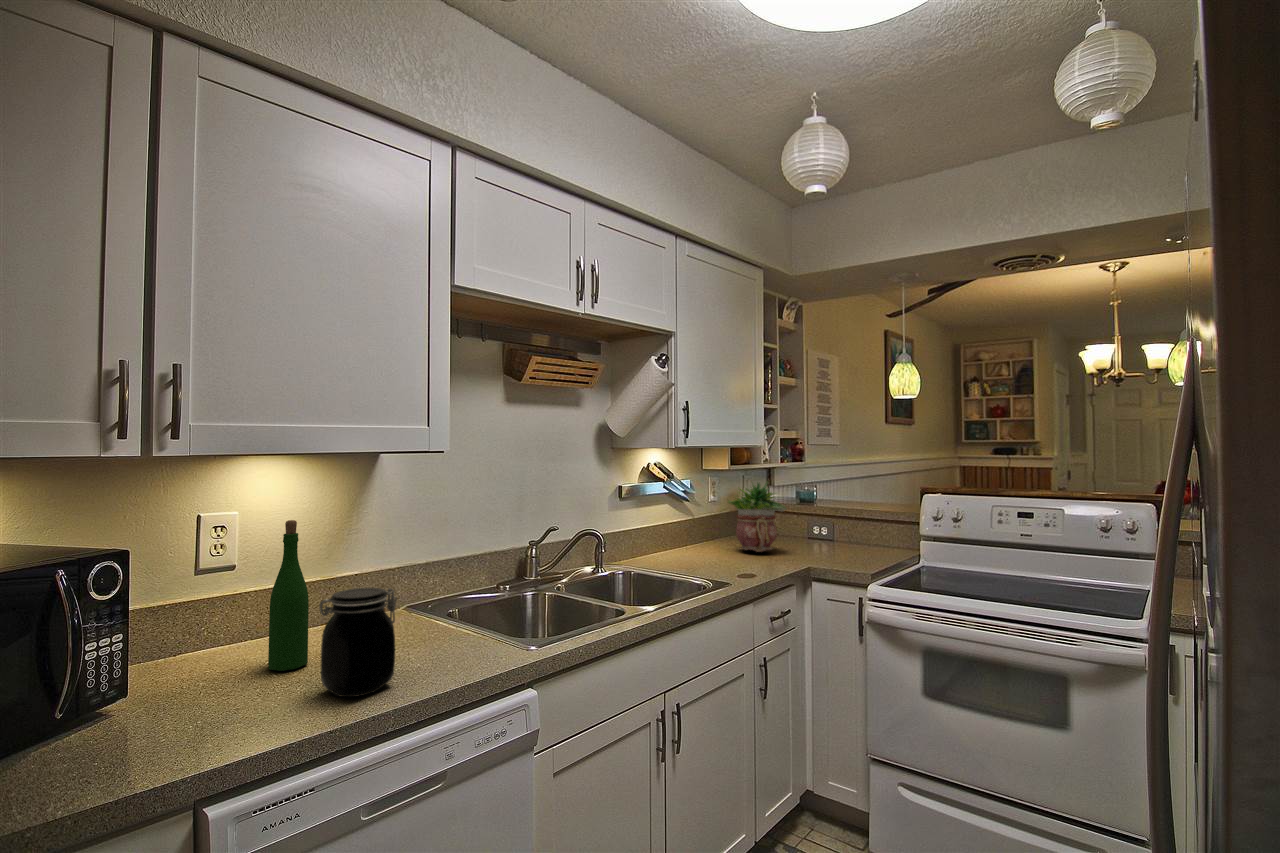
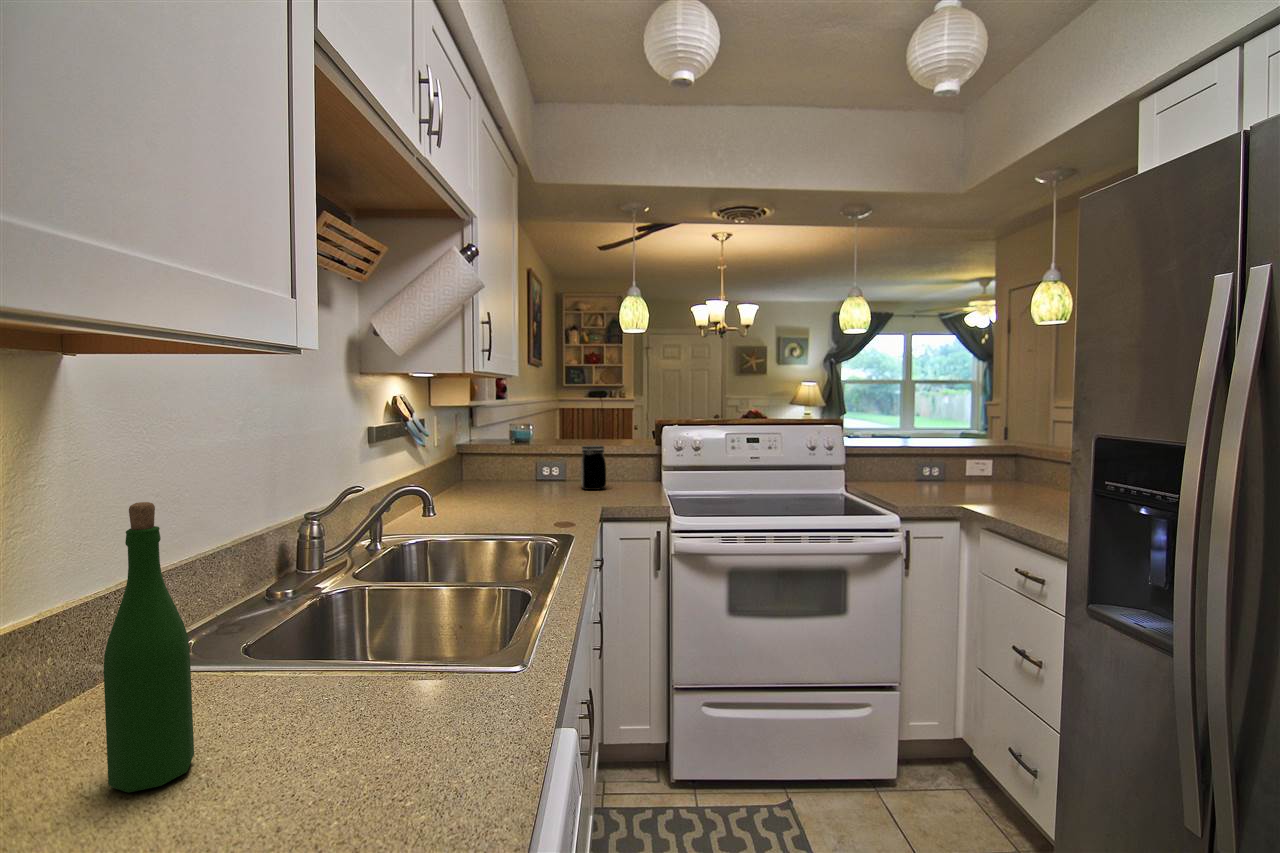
potted plant: present [728,482,787,552] -> none [484,420,549,498]
jar: present [319,588,397,697] -> present [581,445,606,490]

